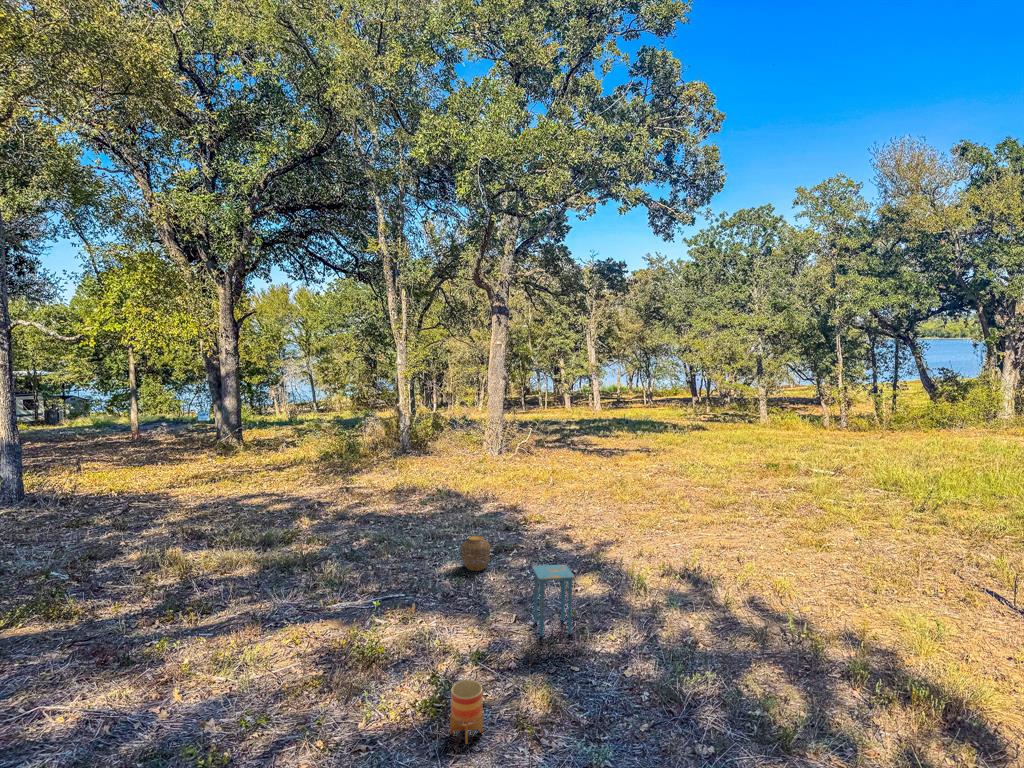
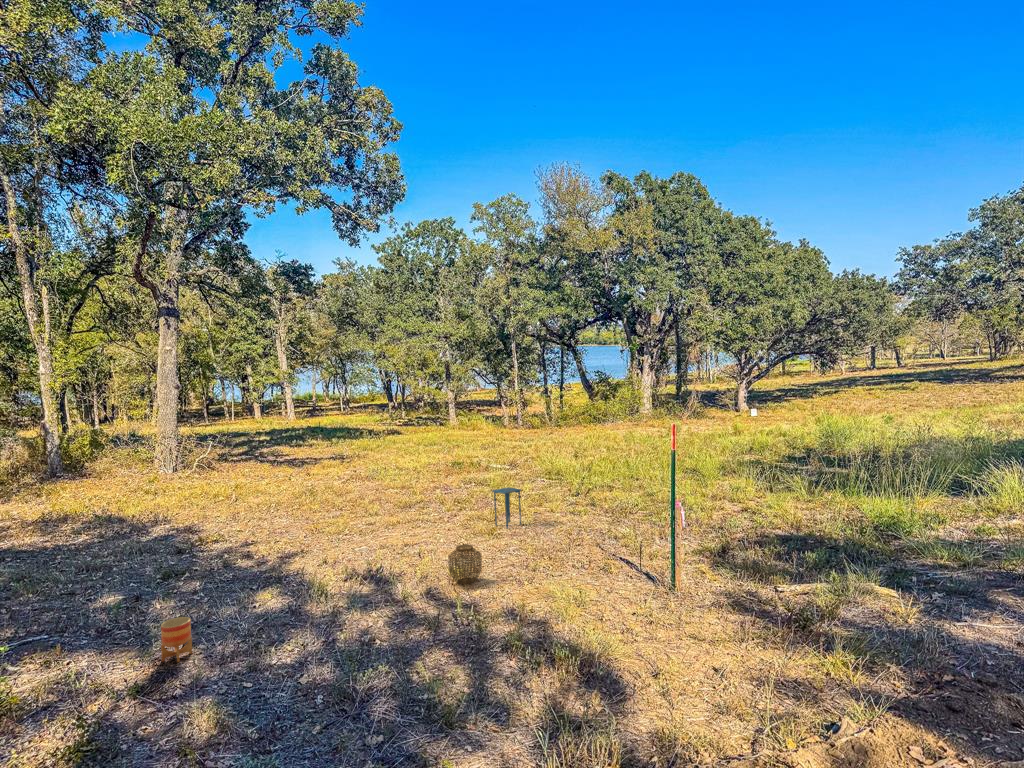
woven basket: present [461,536,490,571] -> present [448,544,482,584]
side table: present [532,565,575,637] -> present [492,487,522,528]

